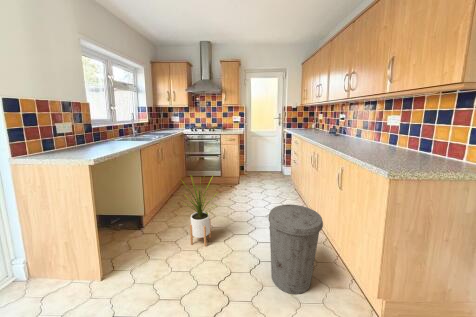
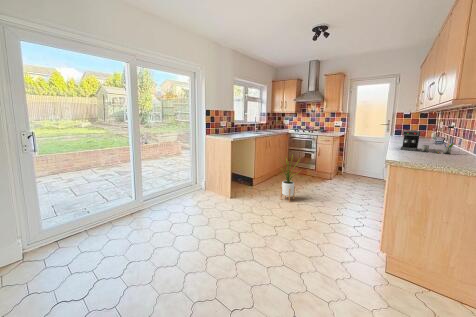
coffee maker: none [354,130,424,160] -> present [400,130,454,154]
trash can: present [268,205,323,294] -> none [325,178,362,232]

